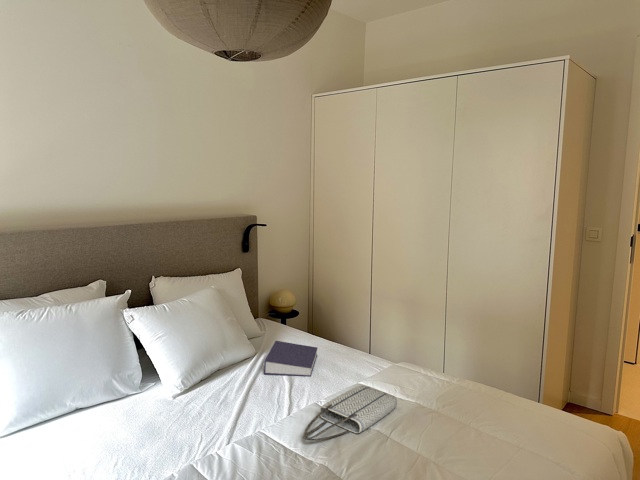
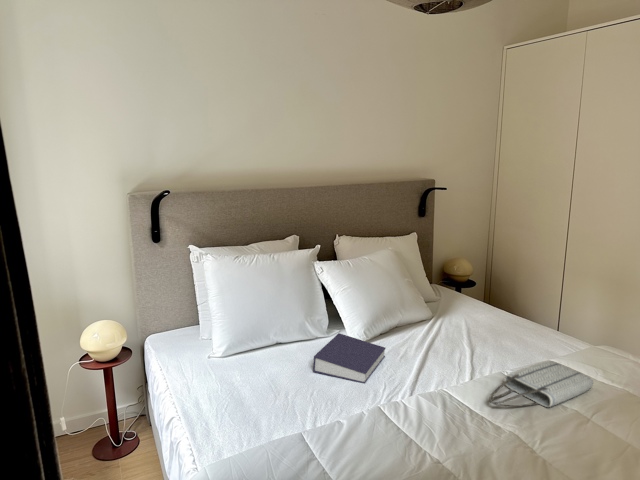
book: present [264,341,318,376] -> present [313,333,385,383]

